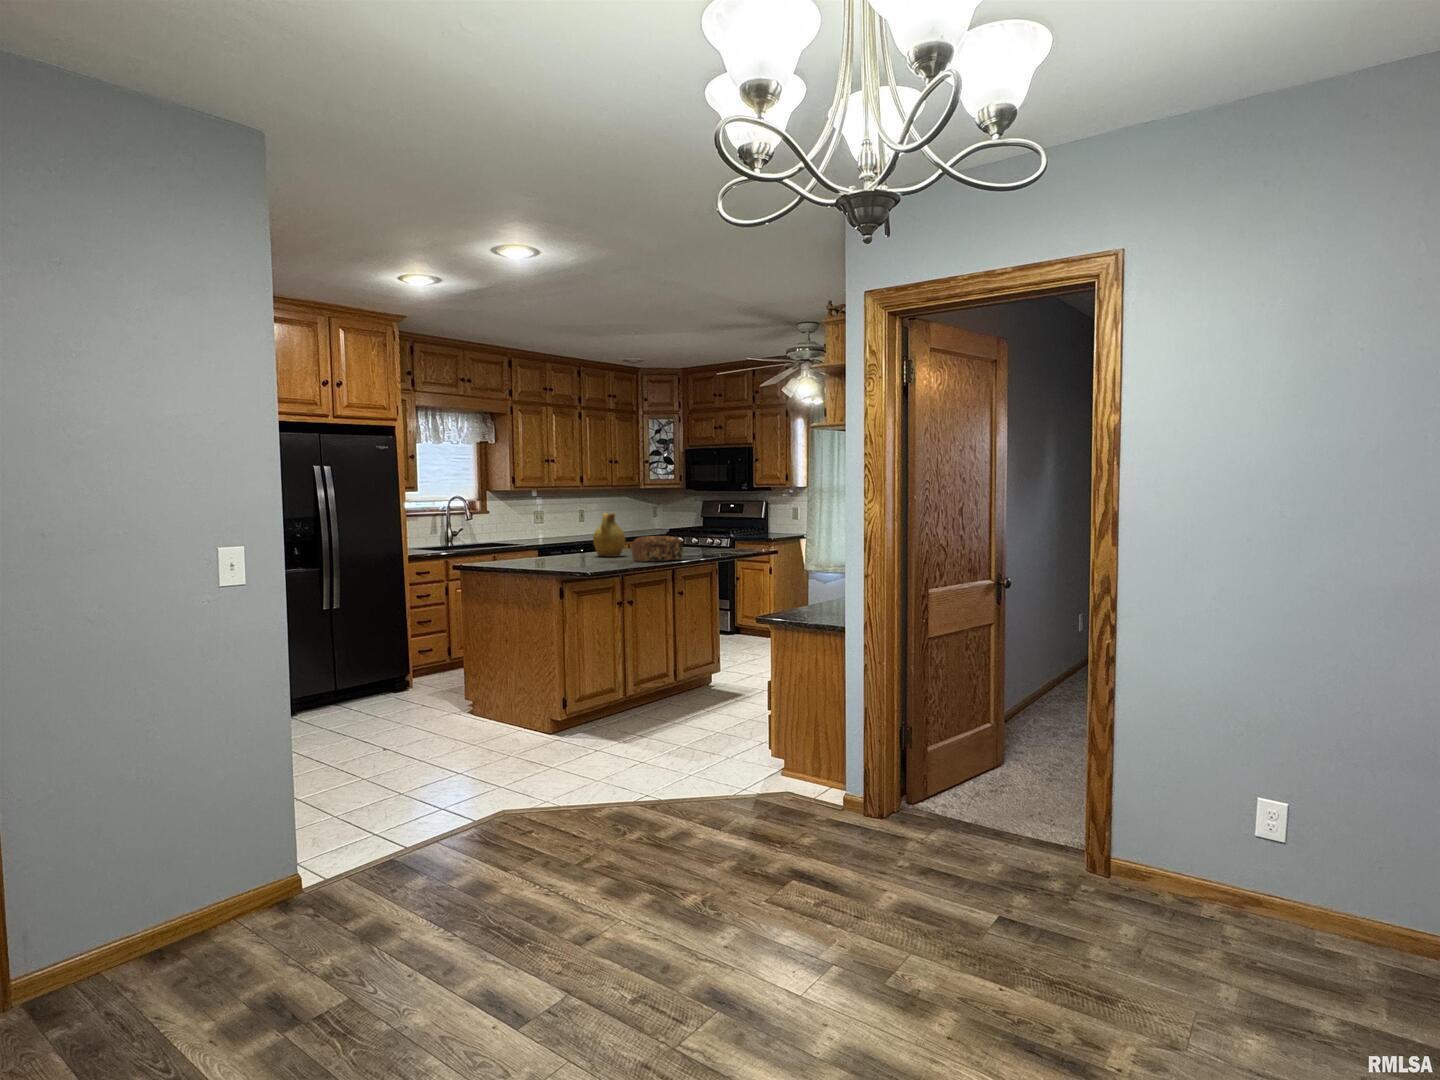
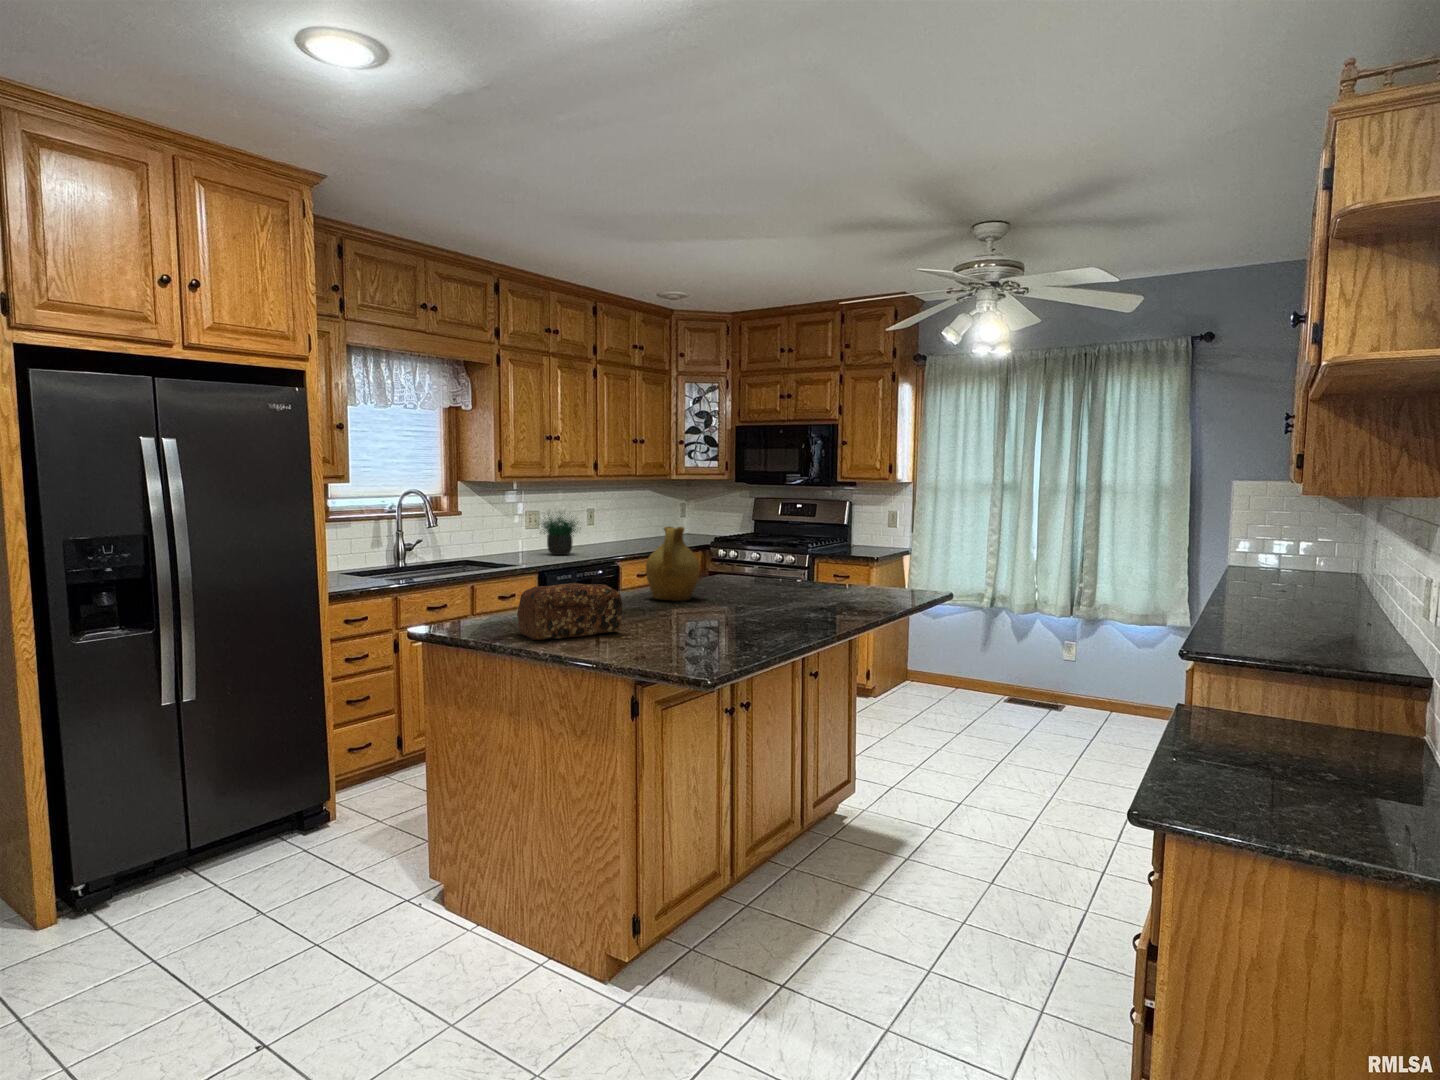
potted plant: none [536,501,578,542] -> present [542,513,578,555]
bread loaf: present [632,536,683,562] -> present [517,583,622,641]

